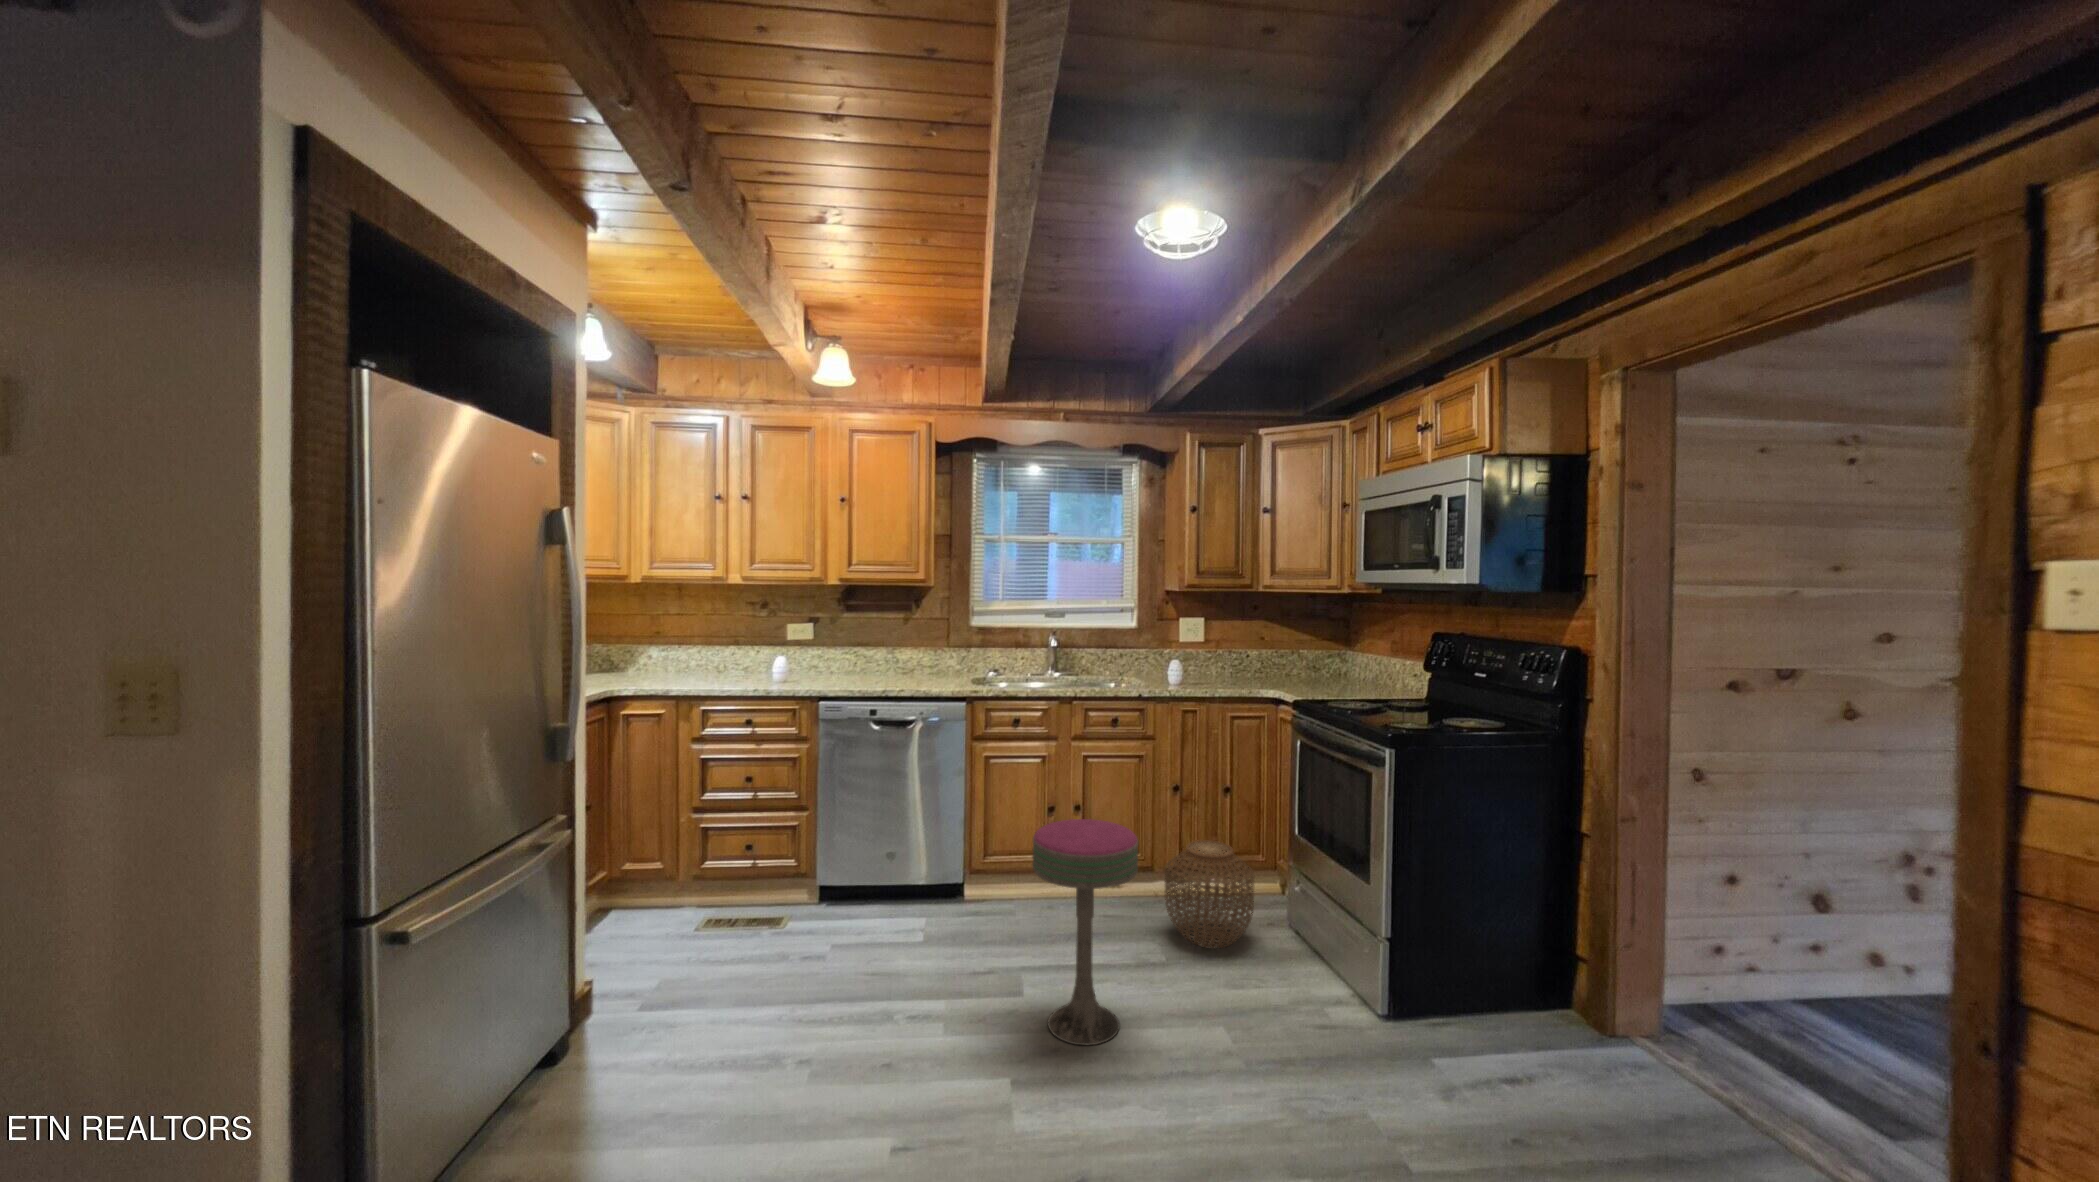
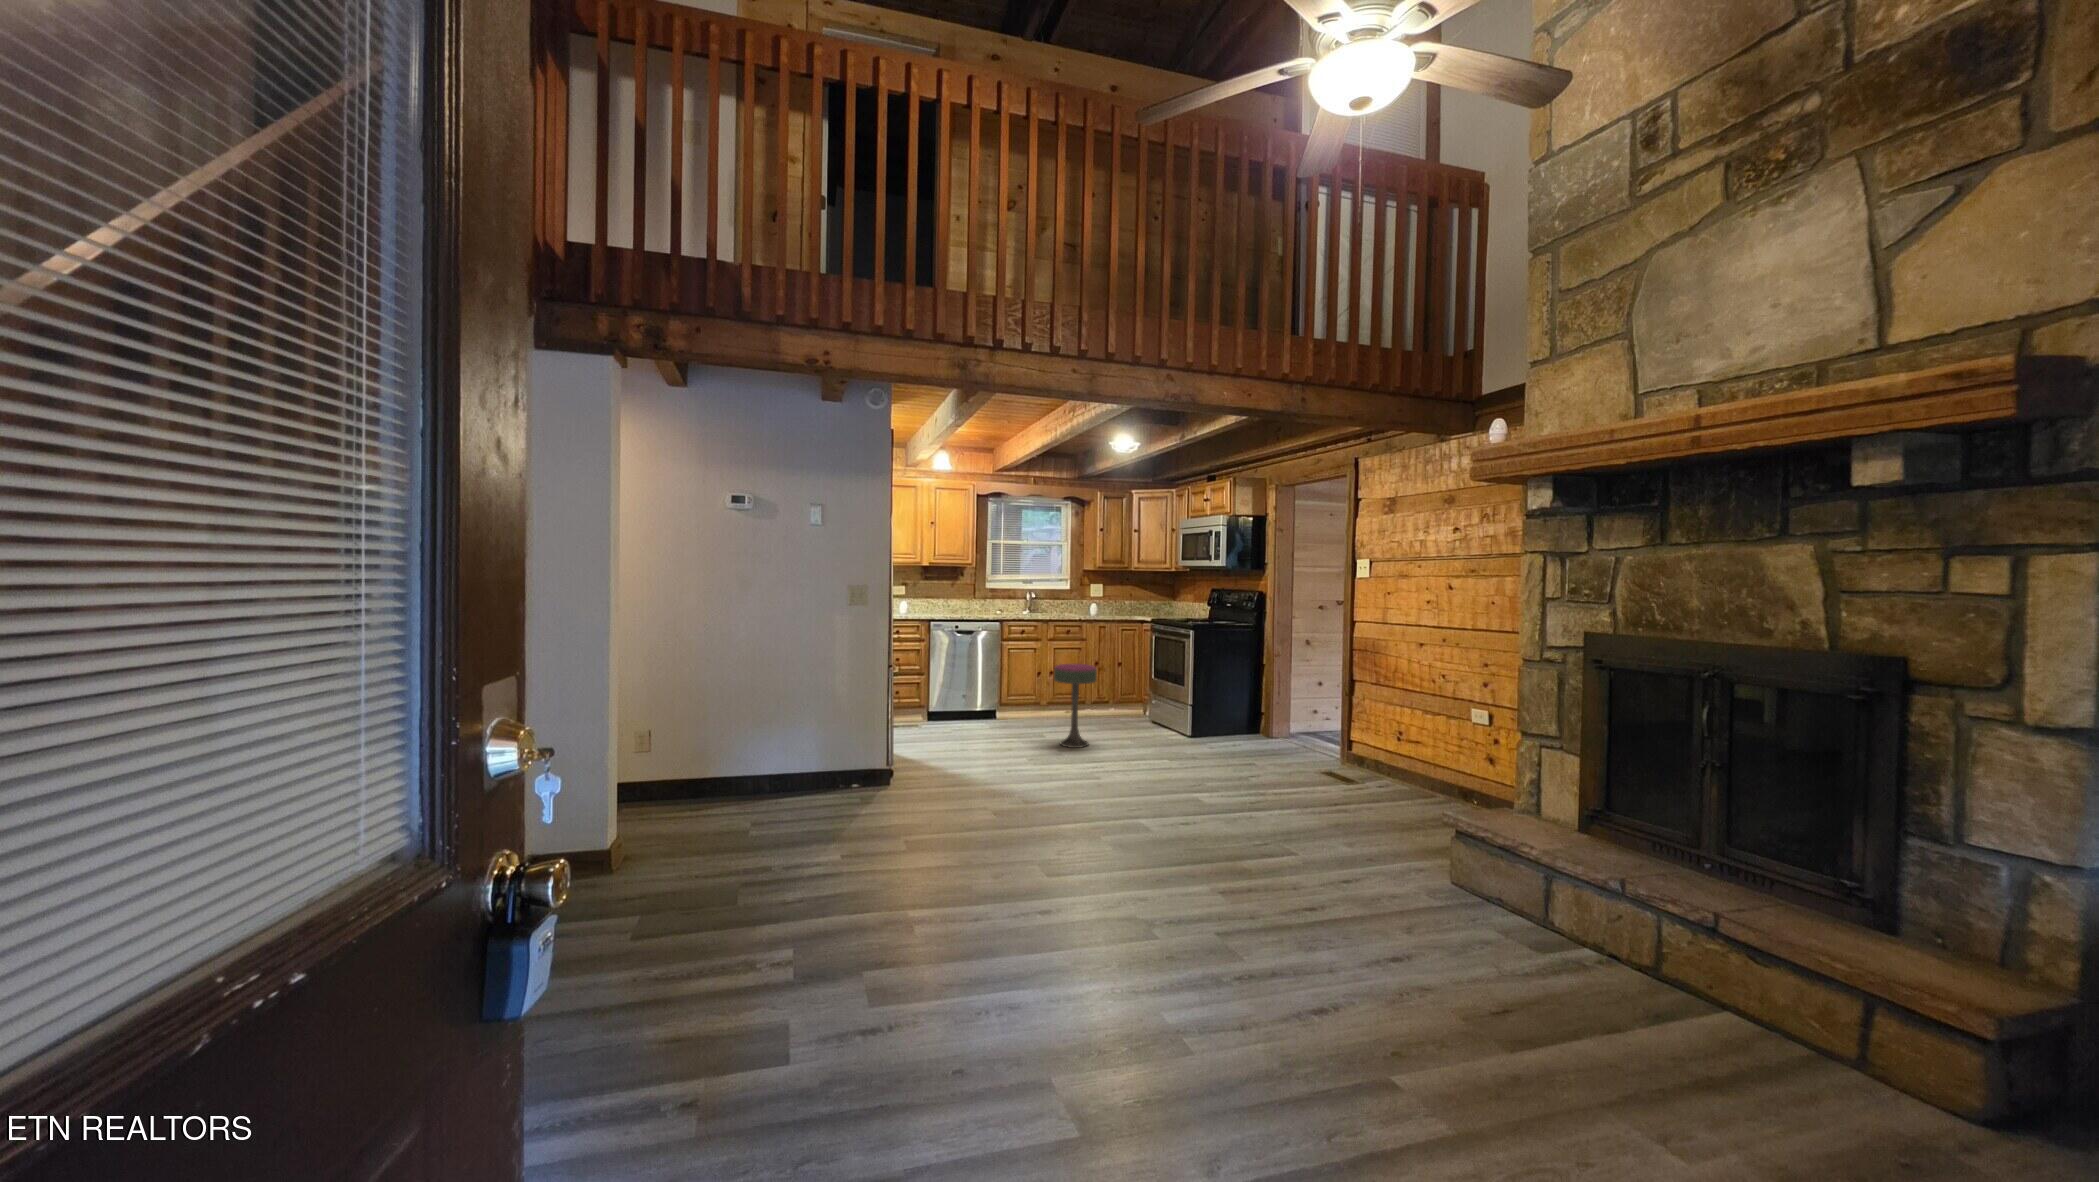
woven basket: present [1165,840,1254,948] -> none [1096,683,1136,727]

